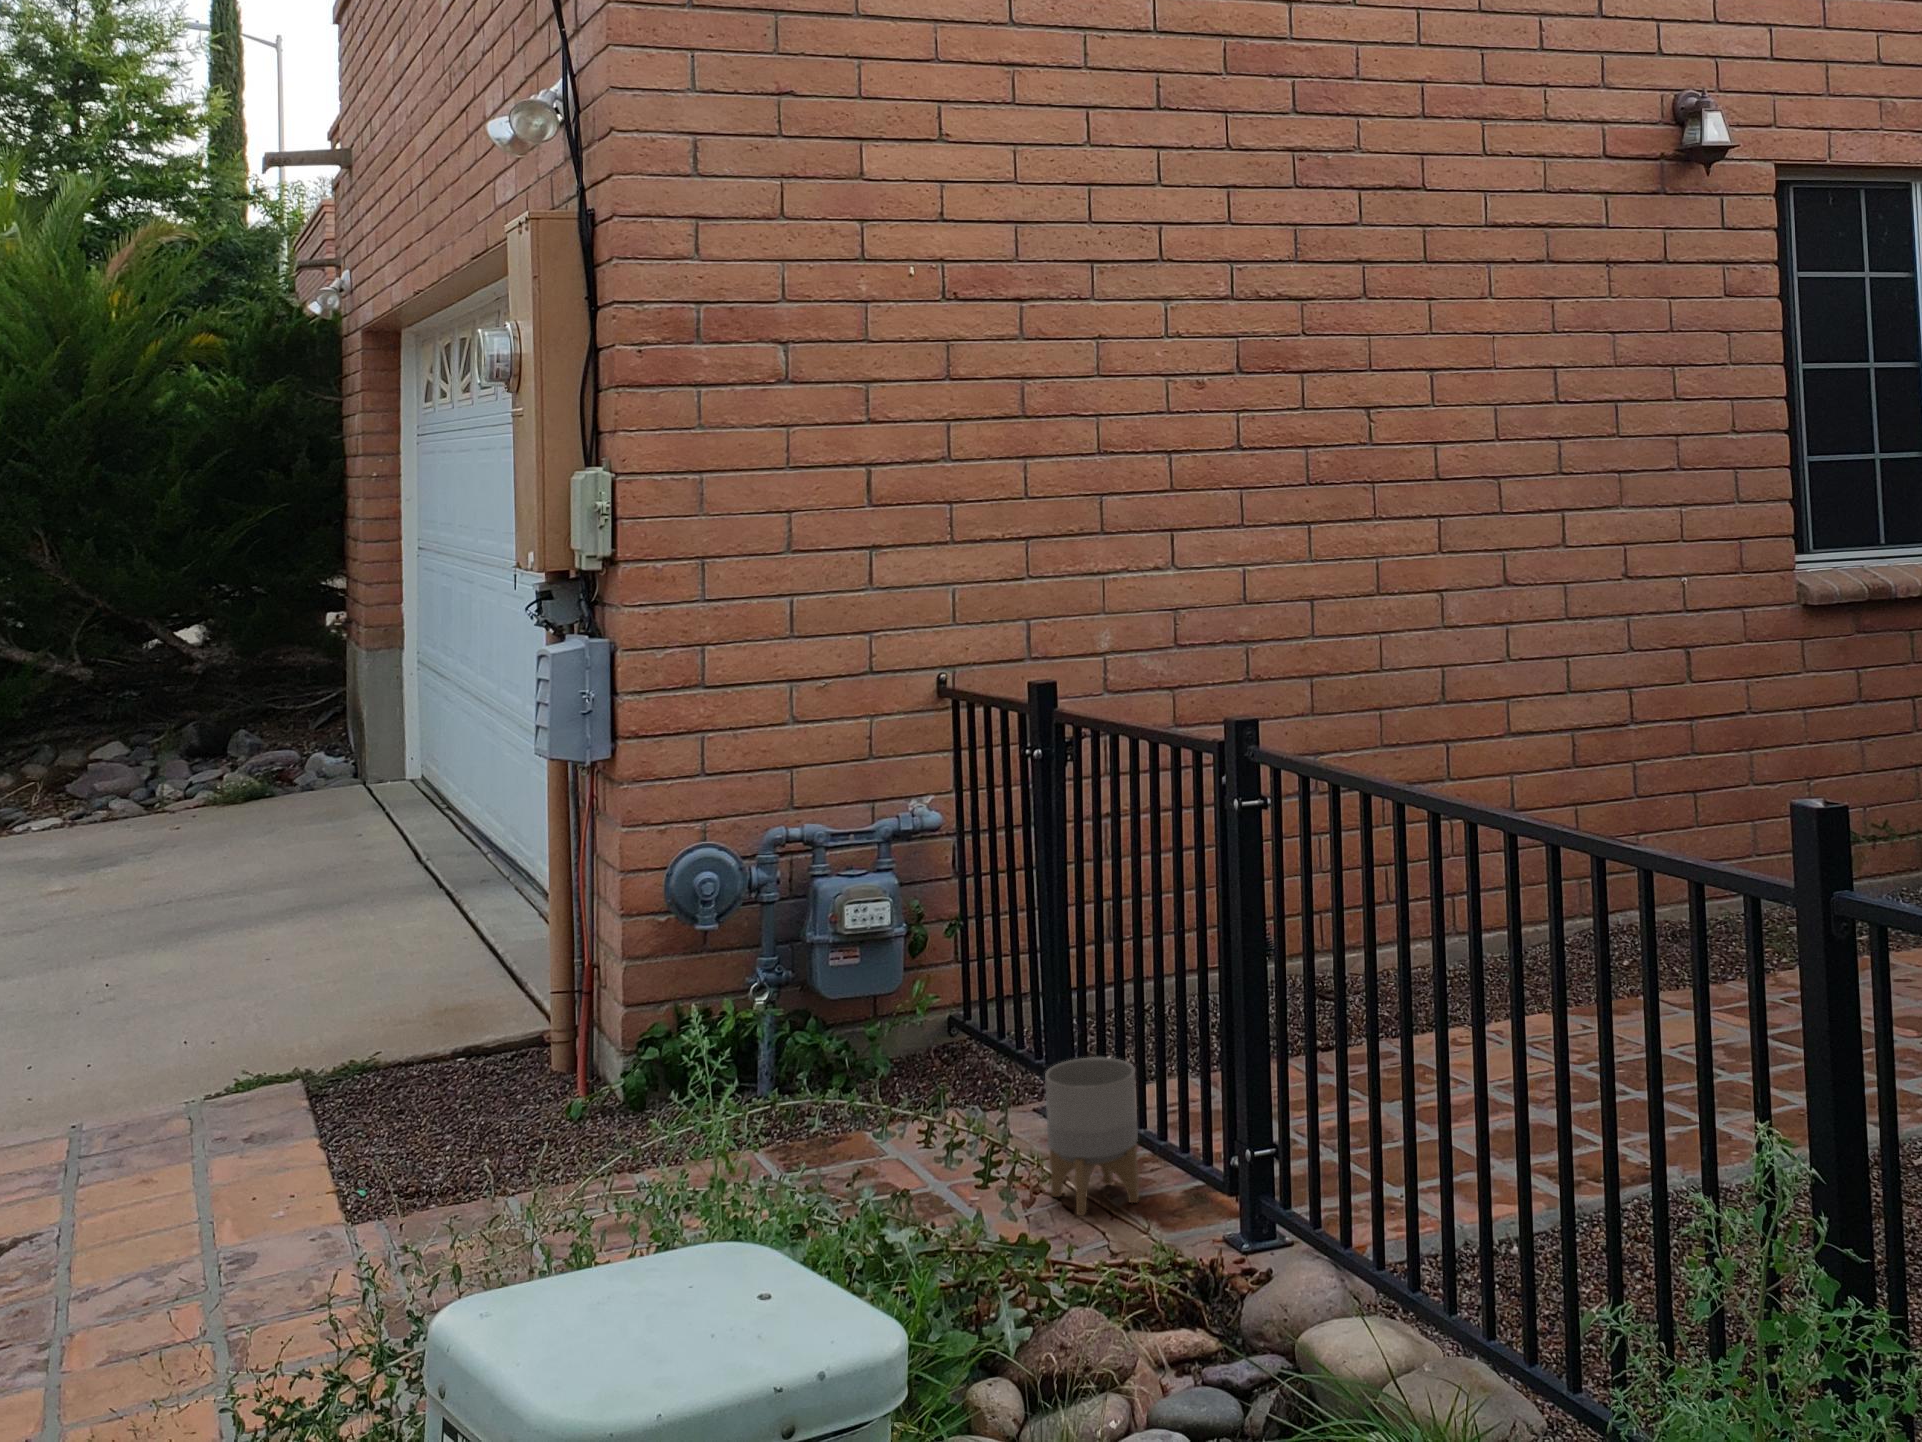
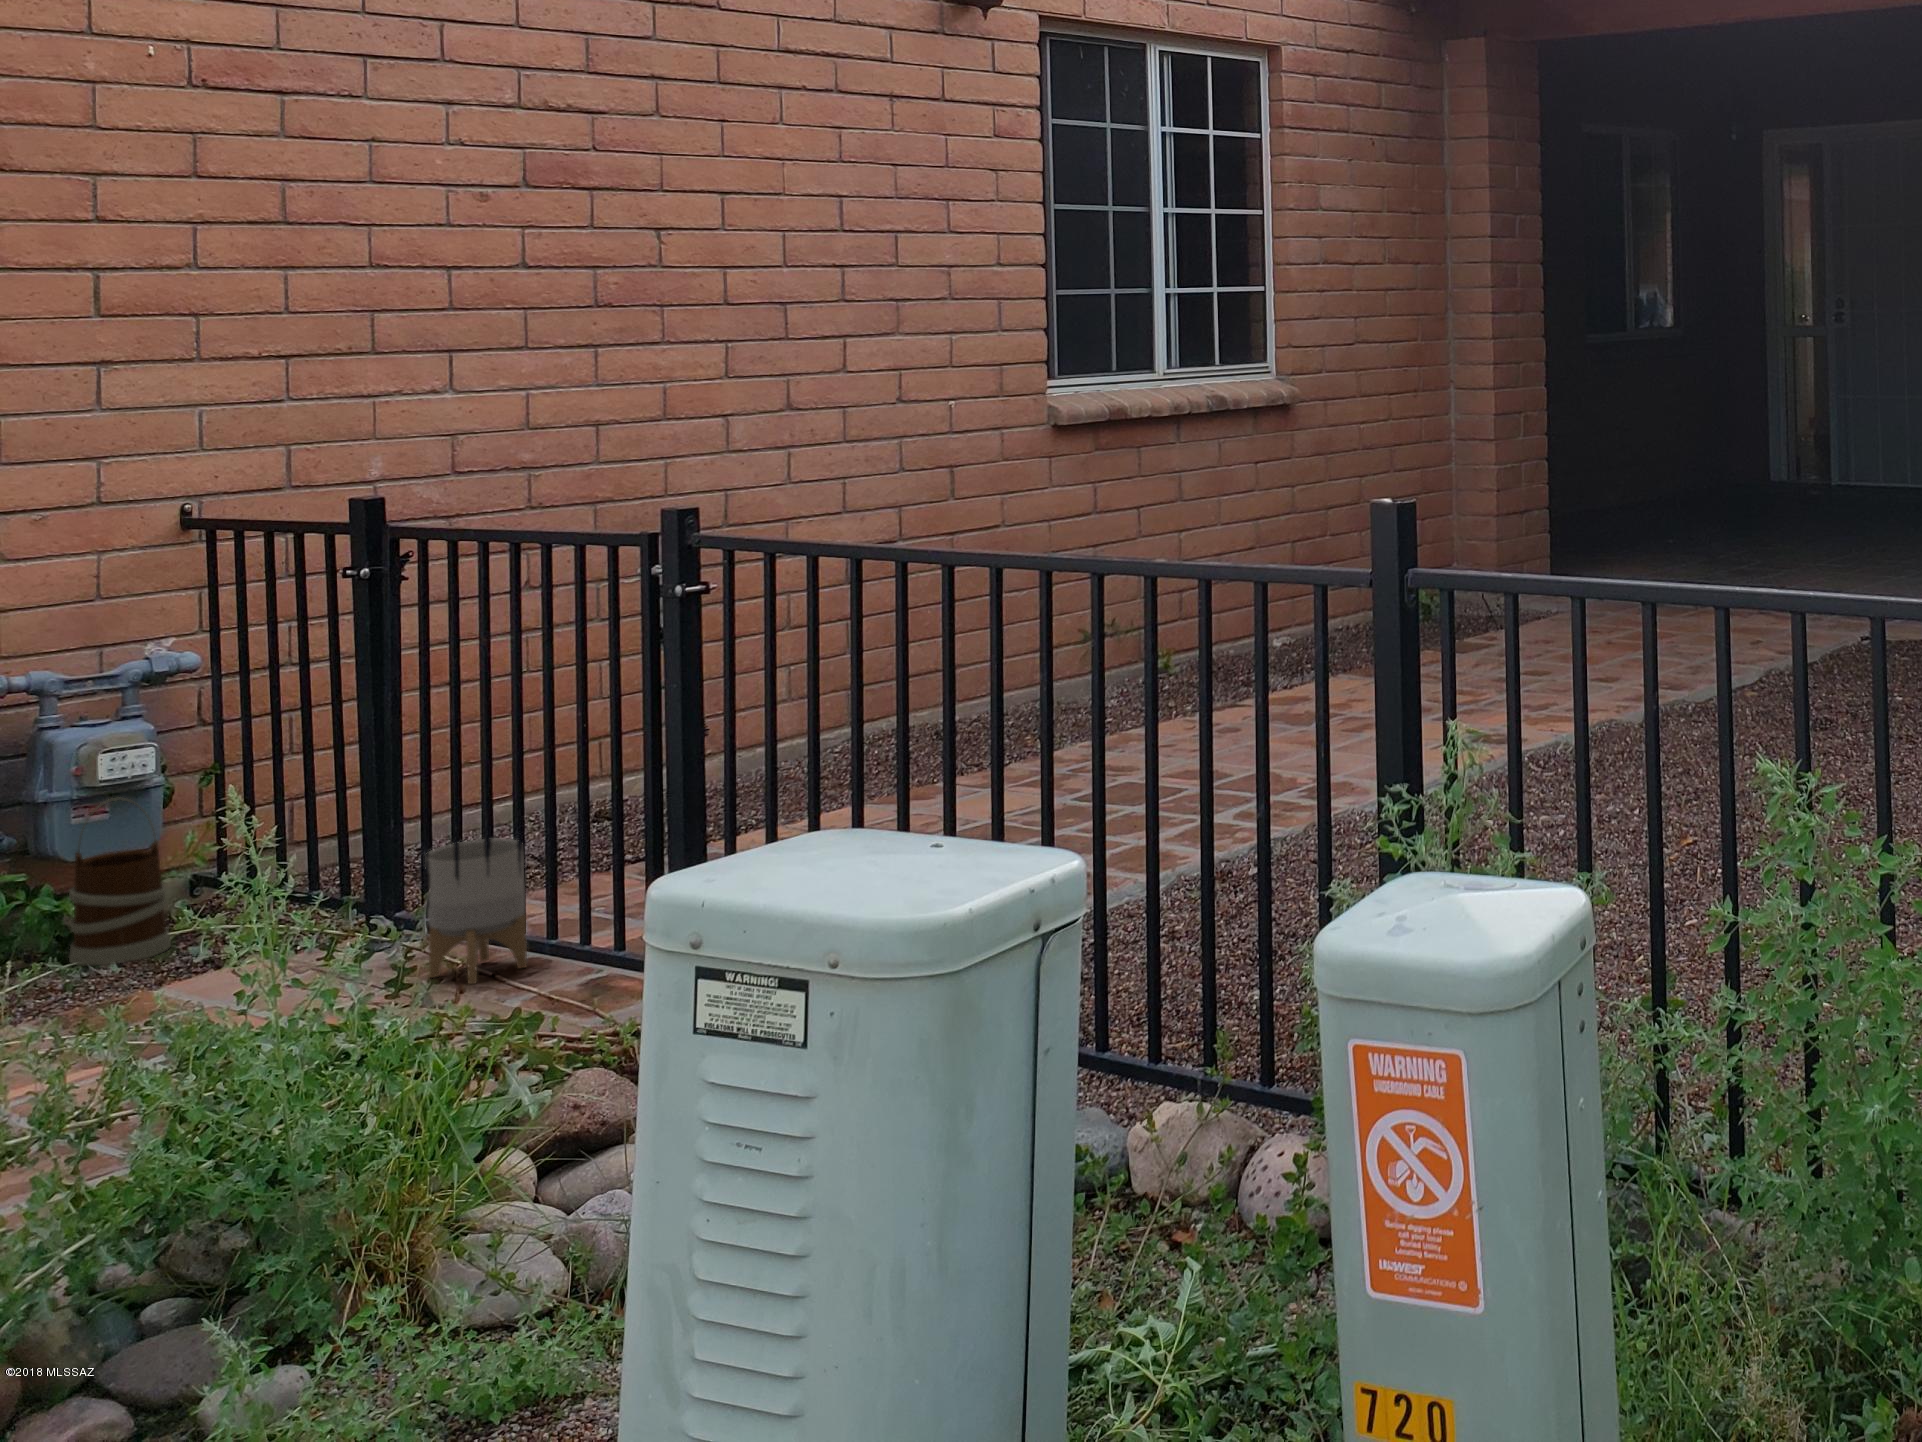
wooden bucket: none [815,955,895,1113] -> present [69,798,171,965]

